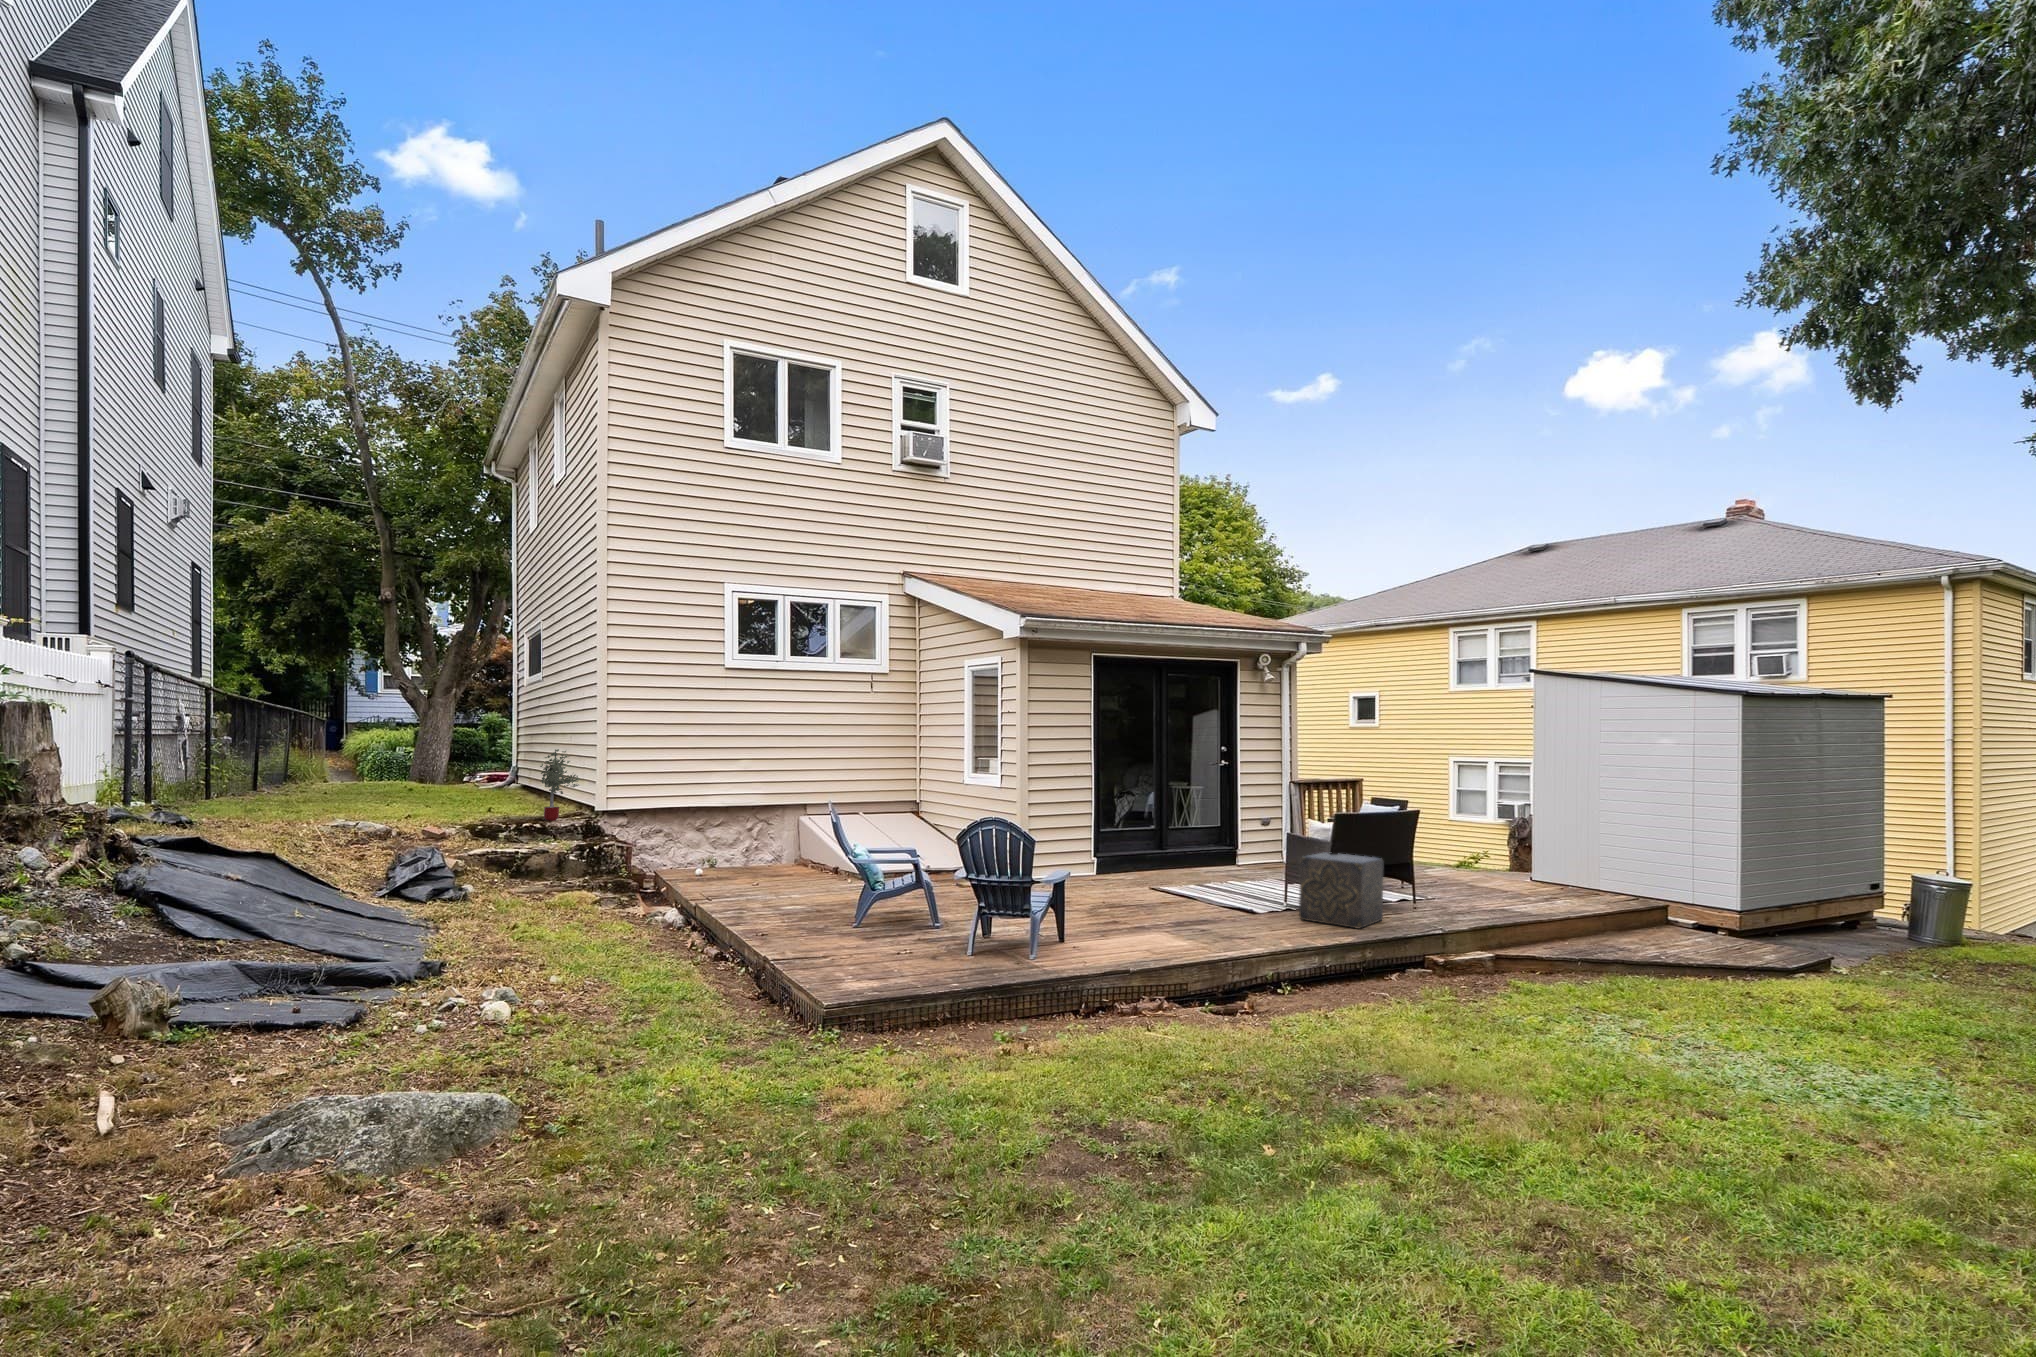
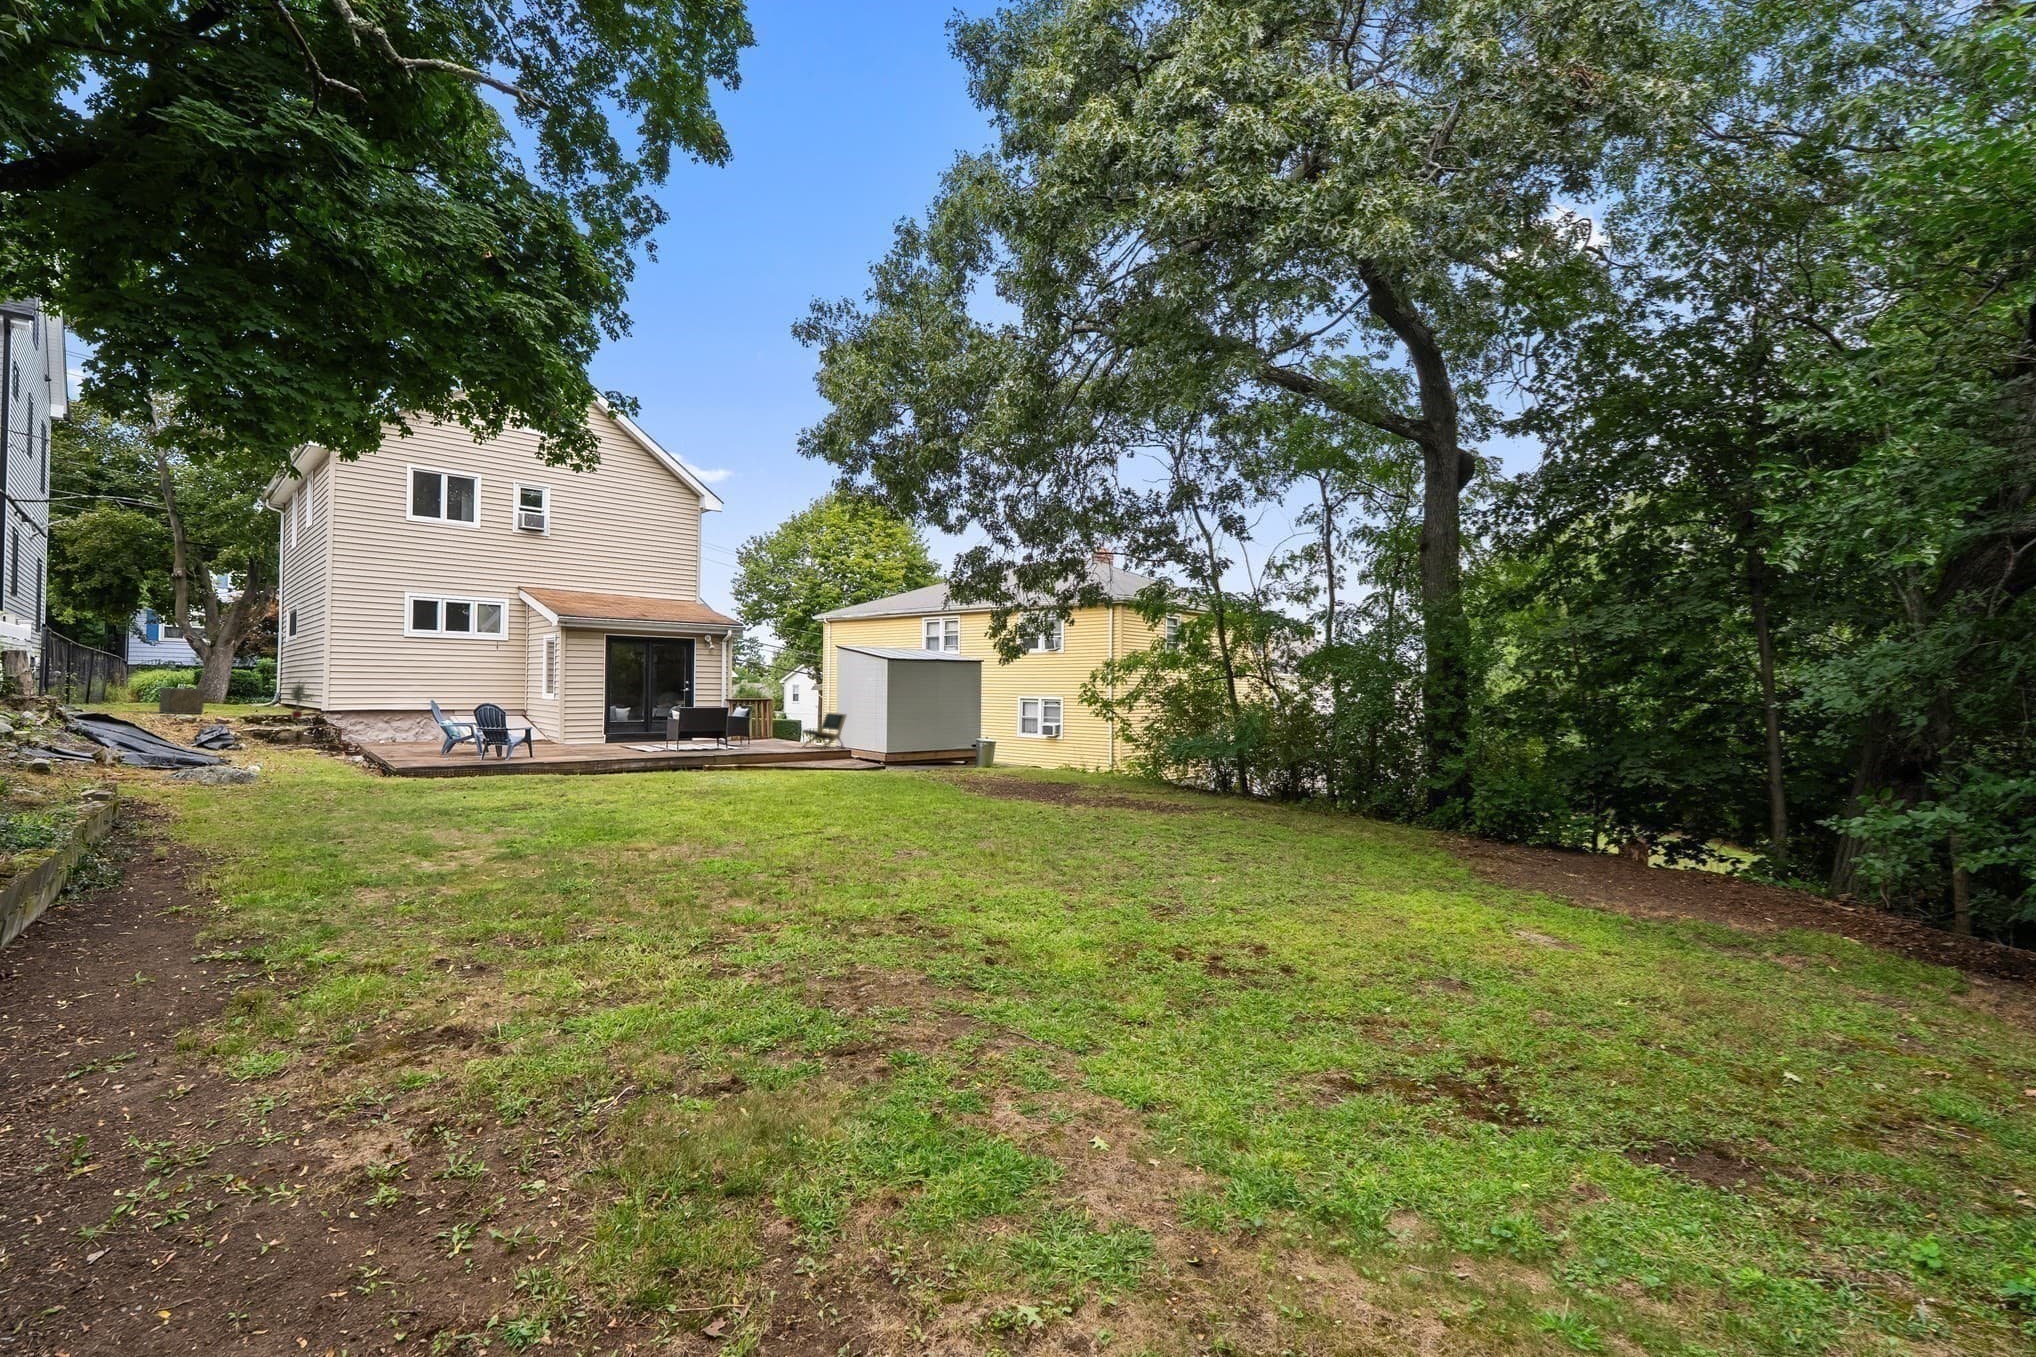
lounge chair: none [1522,811,1619,902] -> present [802,713,846,749]
ottoman: present [1299,852,1383,928] -> present [159,688,205,714]

